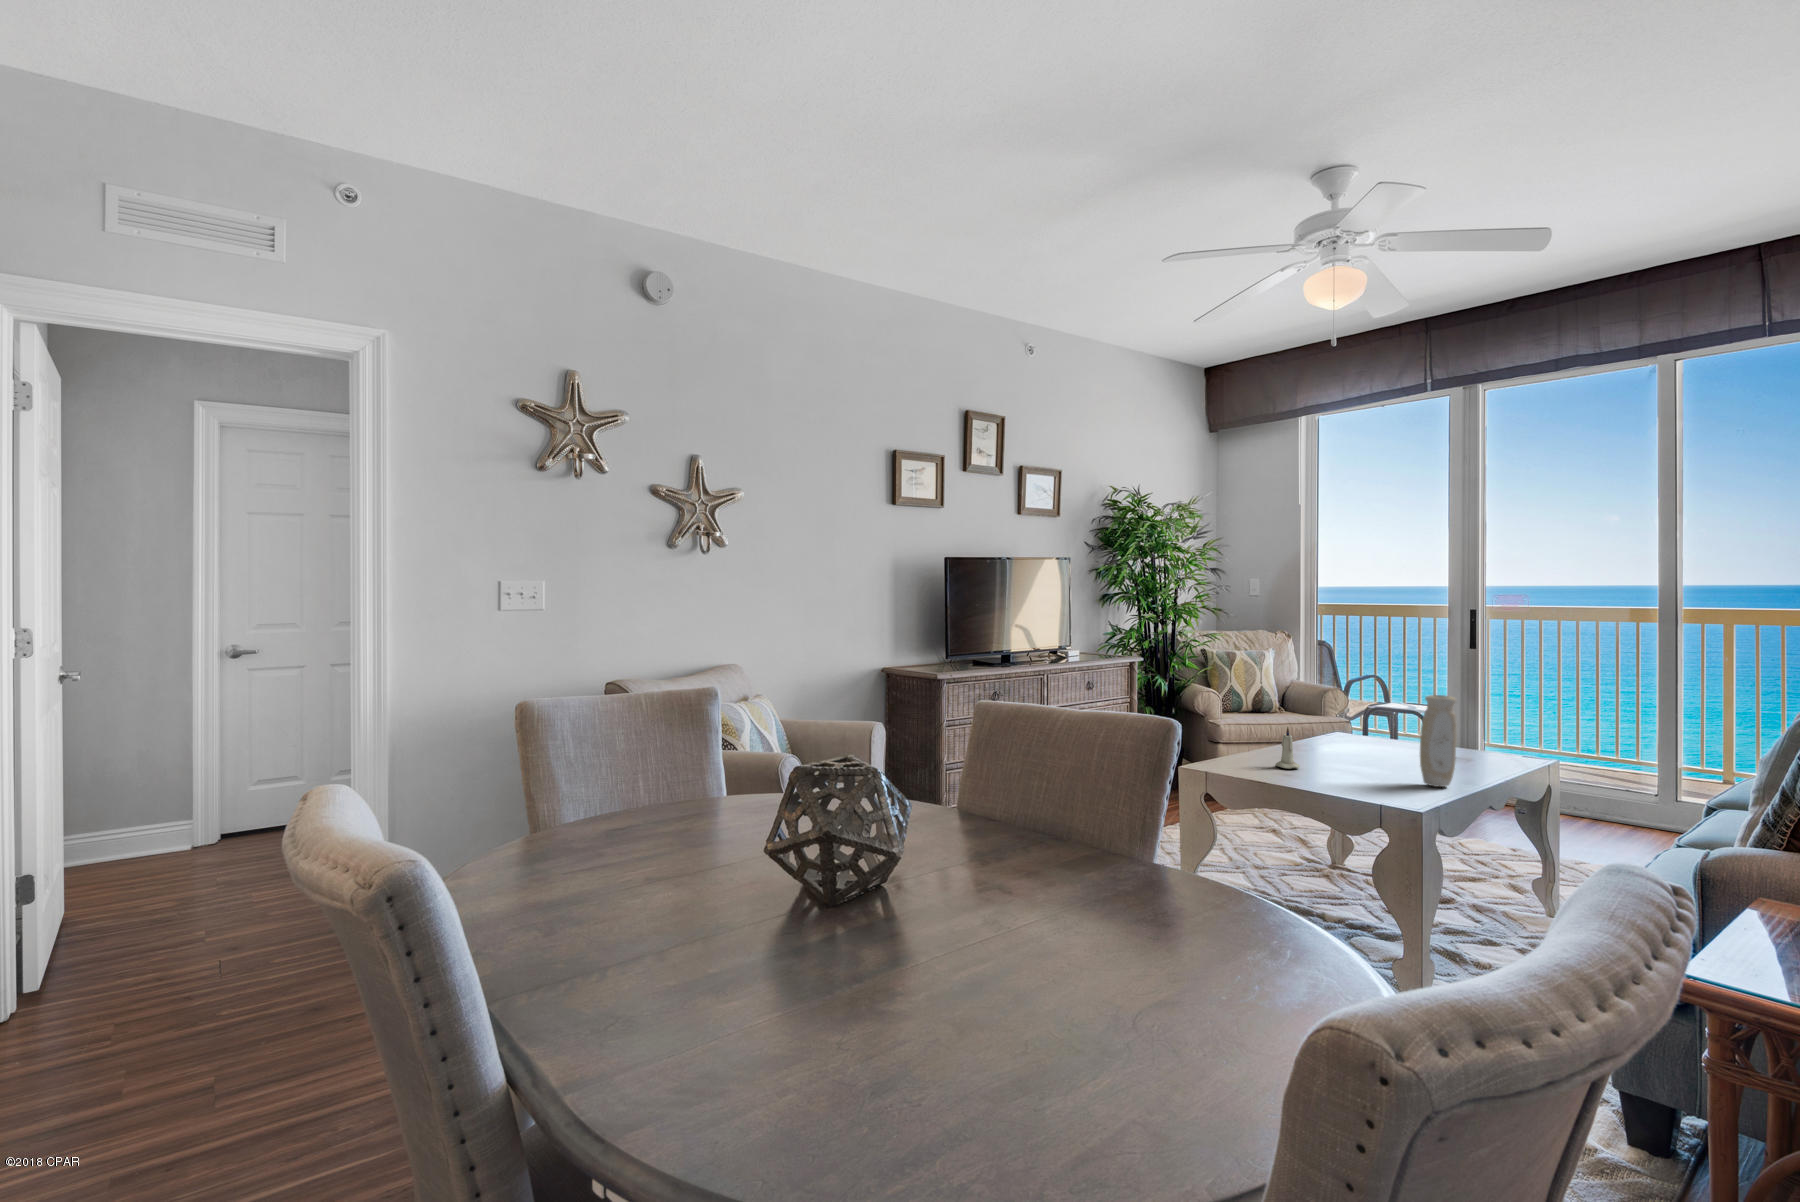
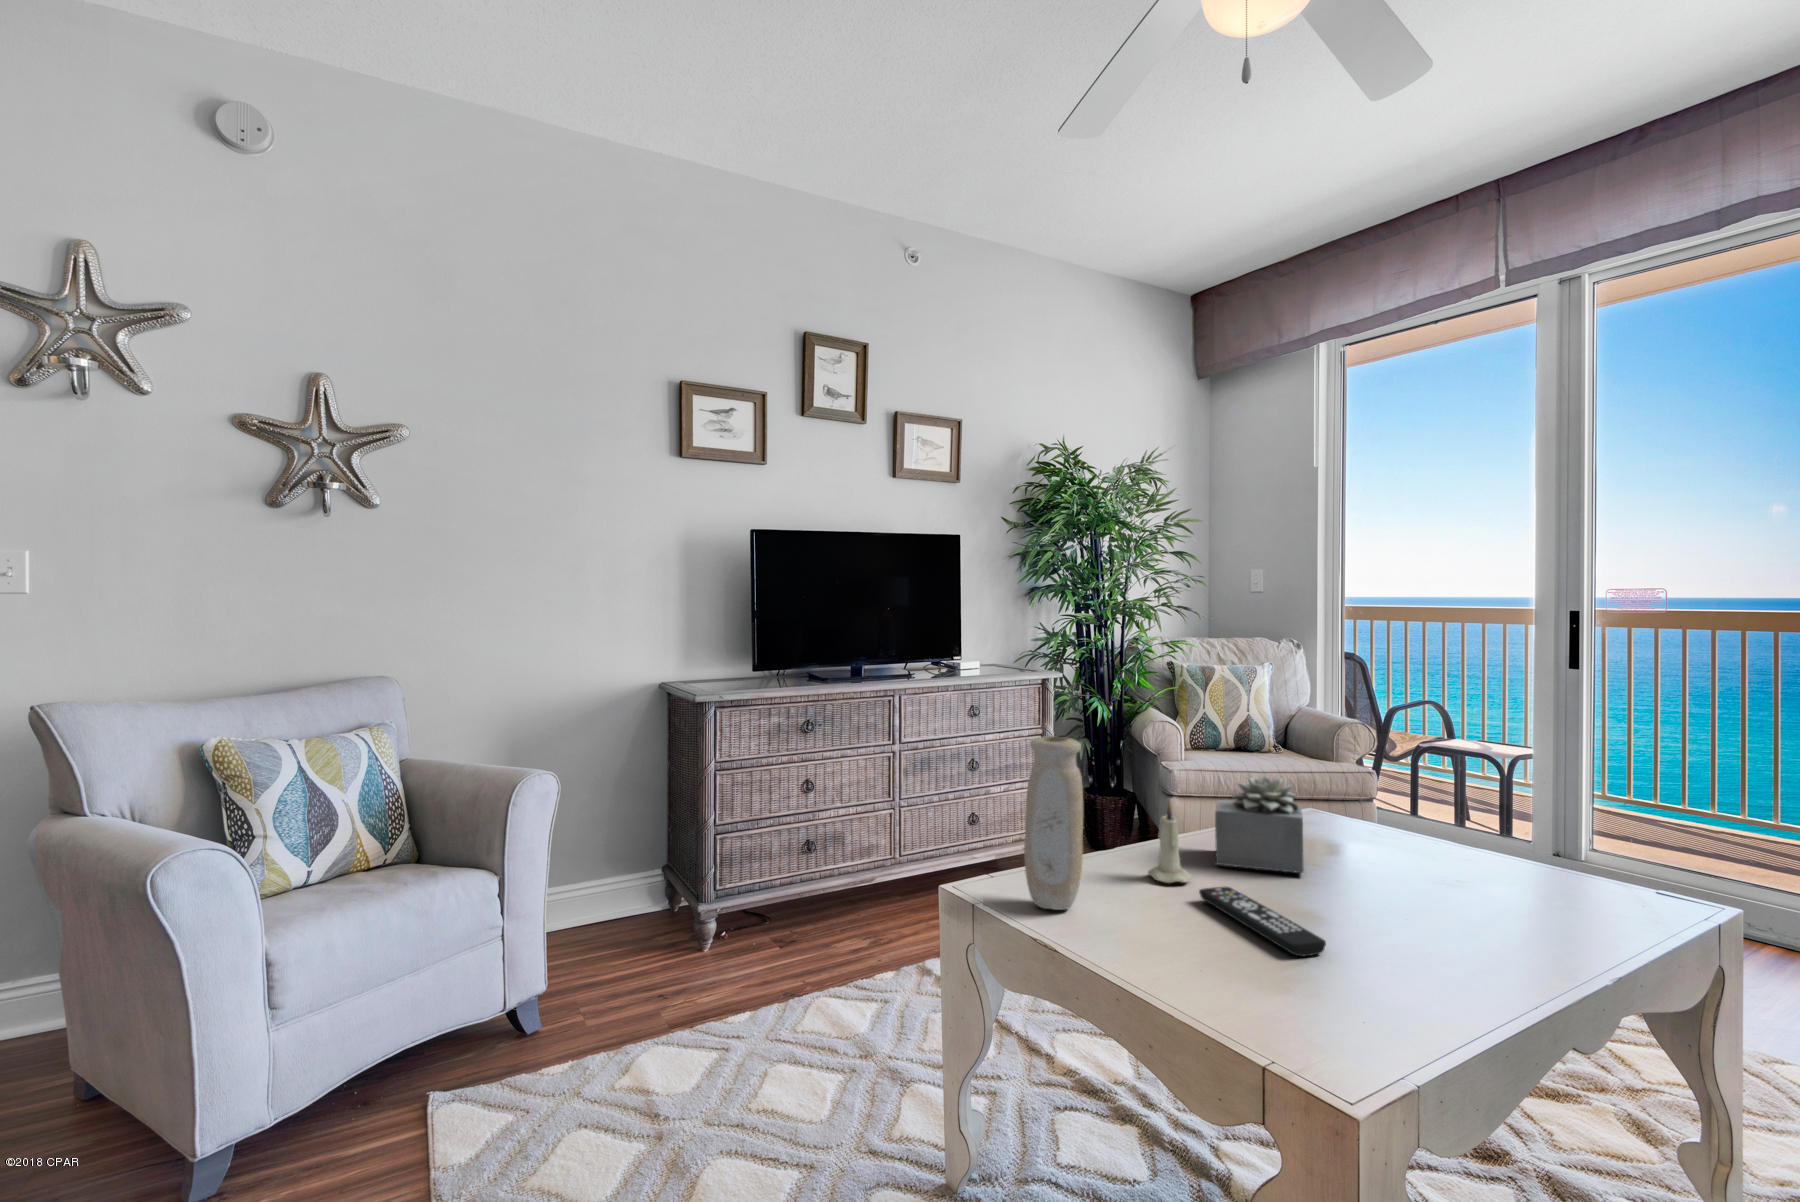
vase: present [1420,695,1457,787] -> present [1024,736,1083,910]
succulent plant: none [1301,712,1355,763] -> present [1215,775,1305,873]
remote control: none [1311,767,1384,790] -> present [1199,887,1326,956]

